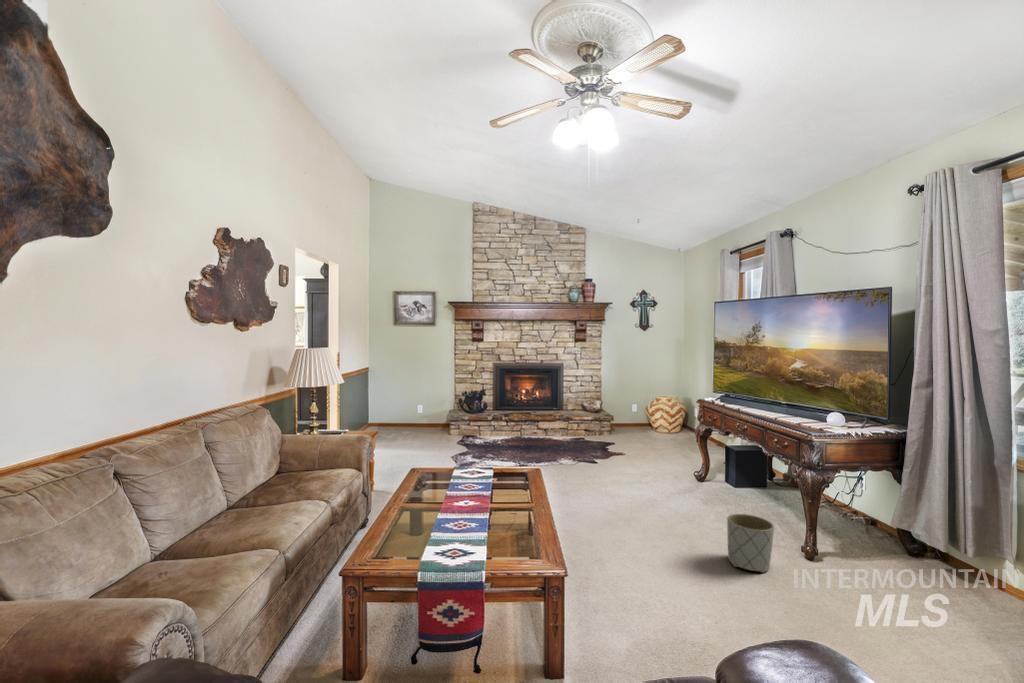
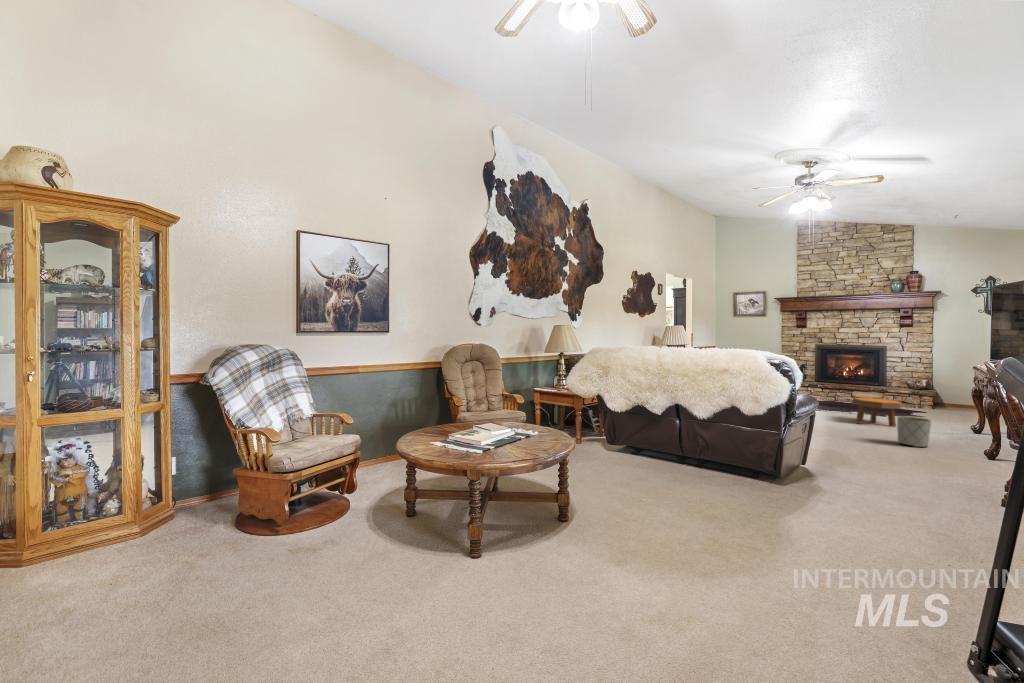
footstool: none [597,453,656,500] -> present [852,397,900,427]

